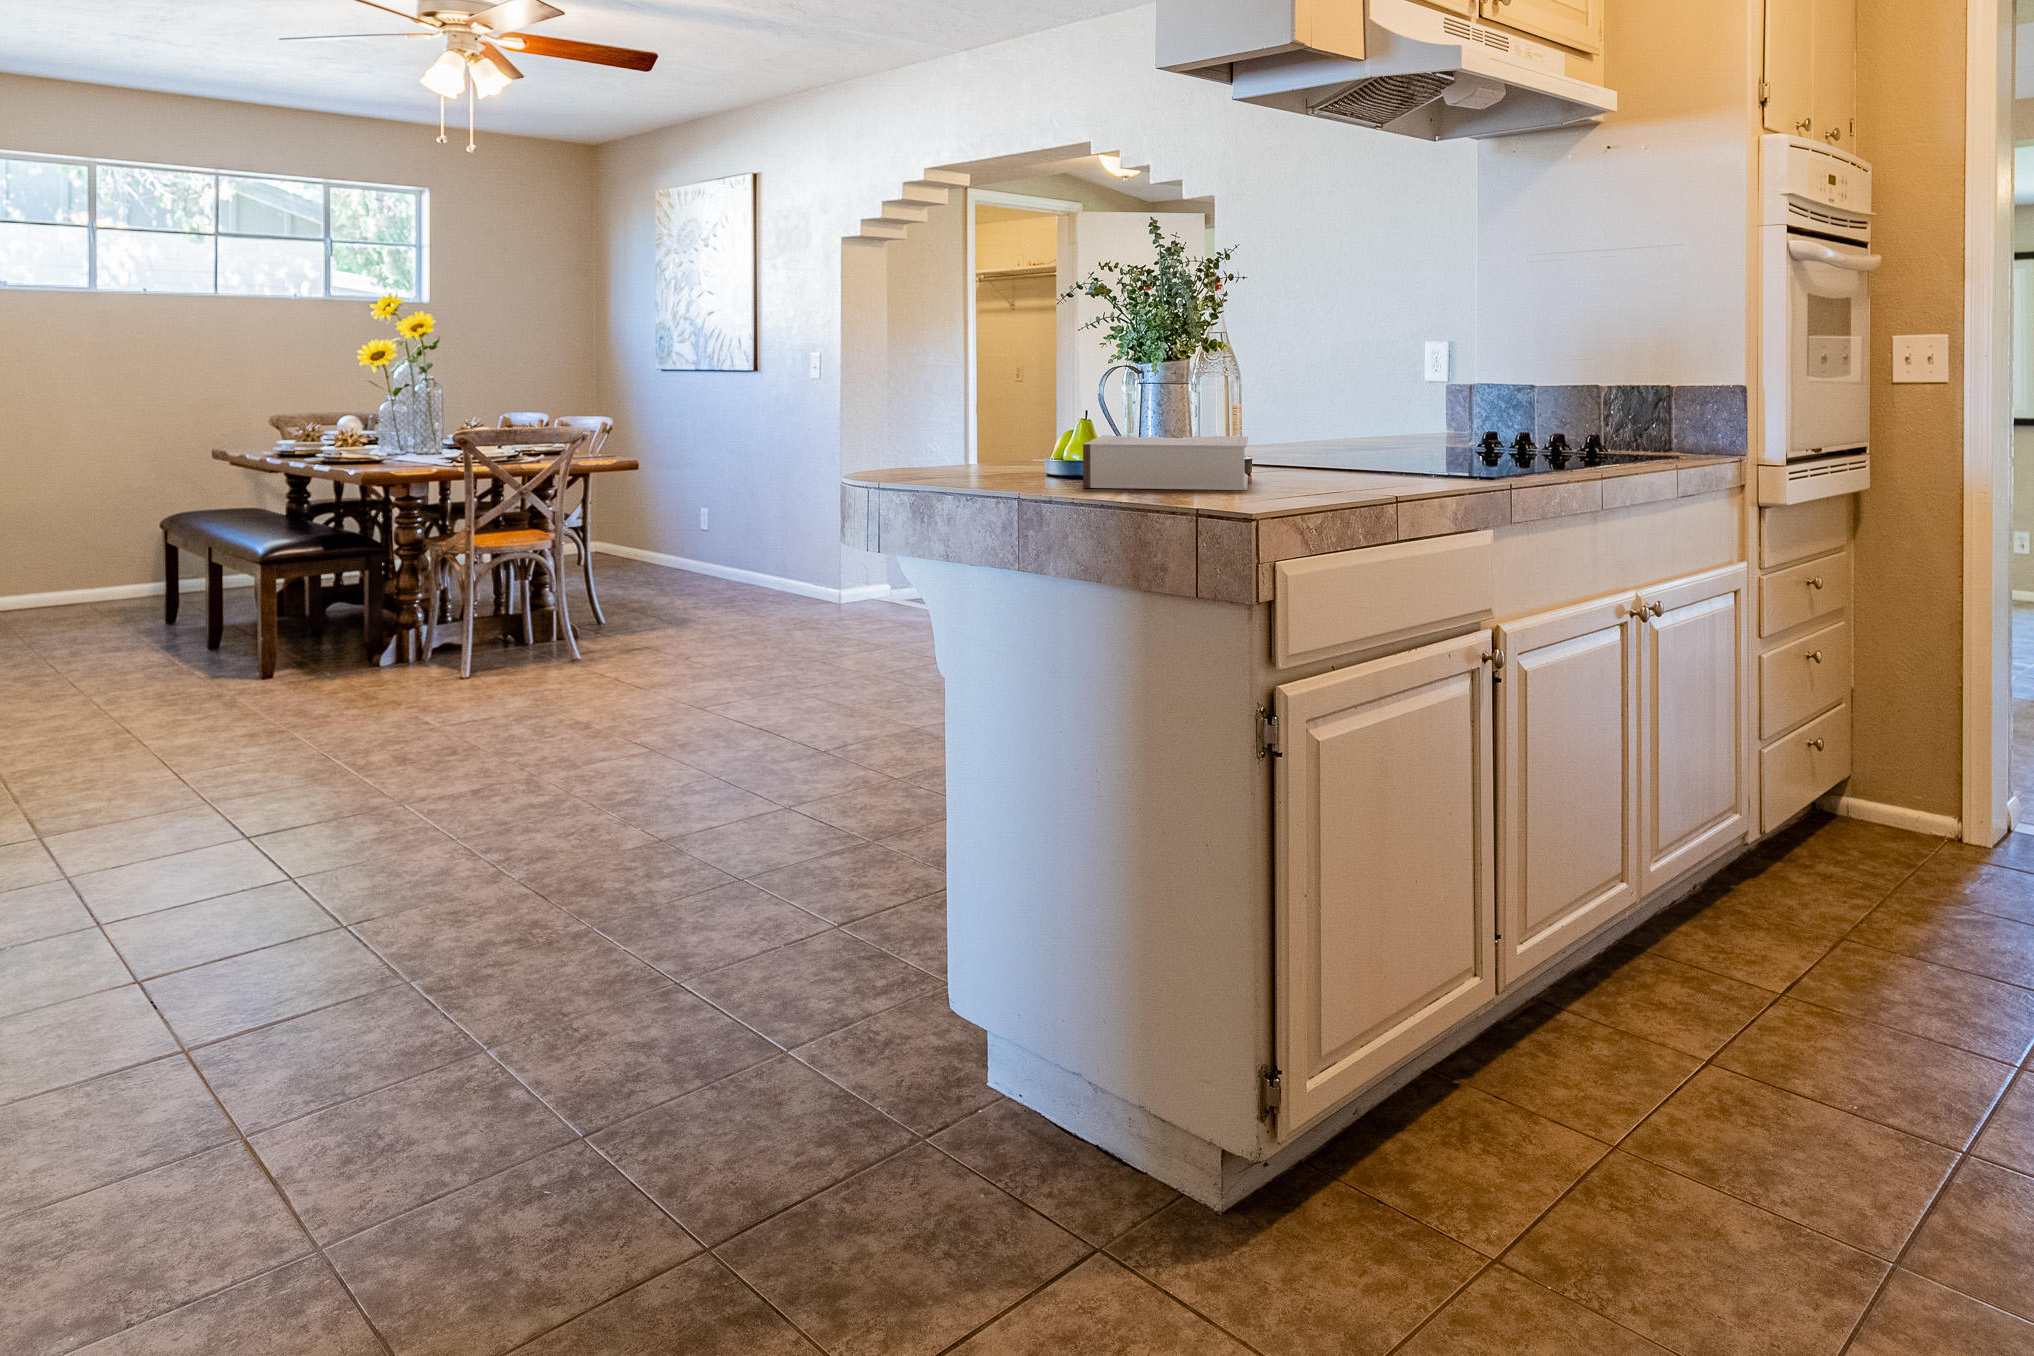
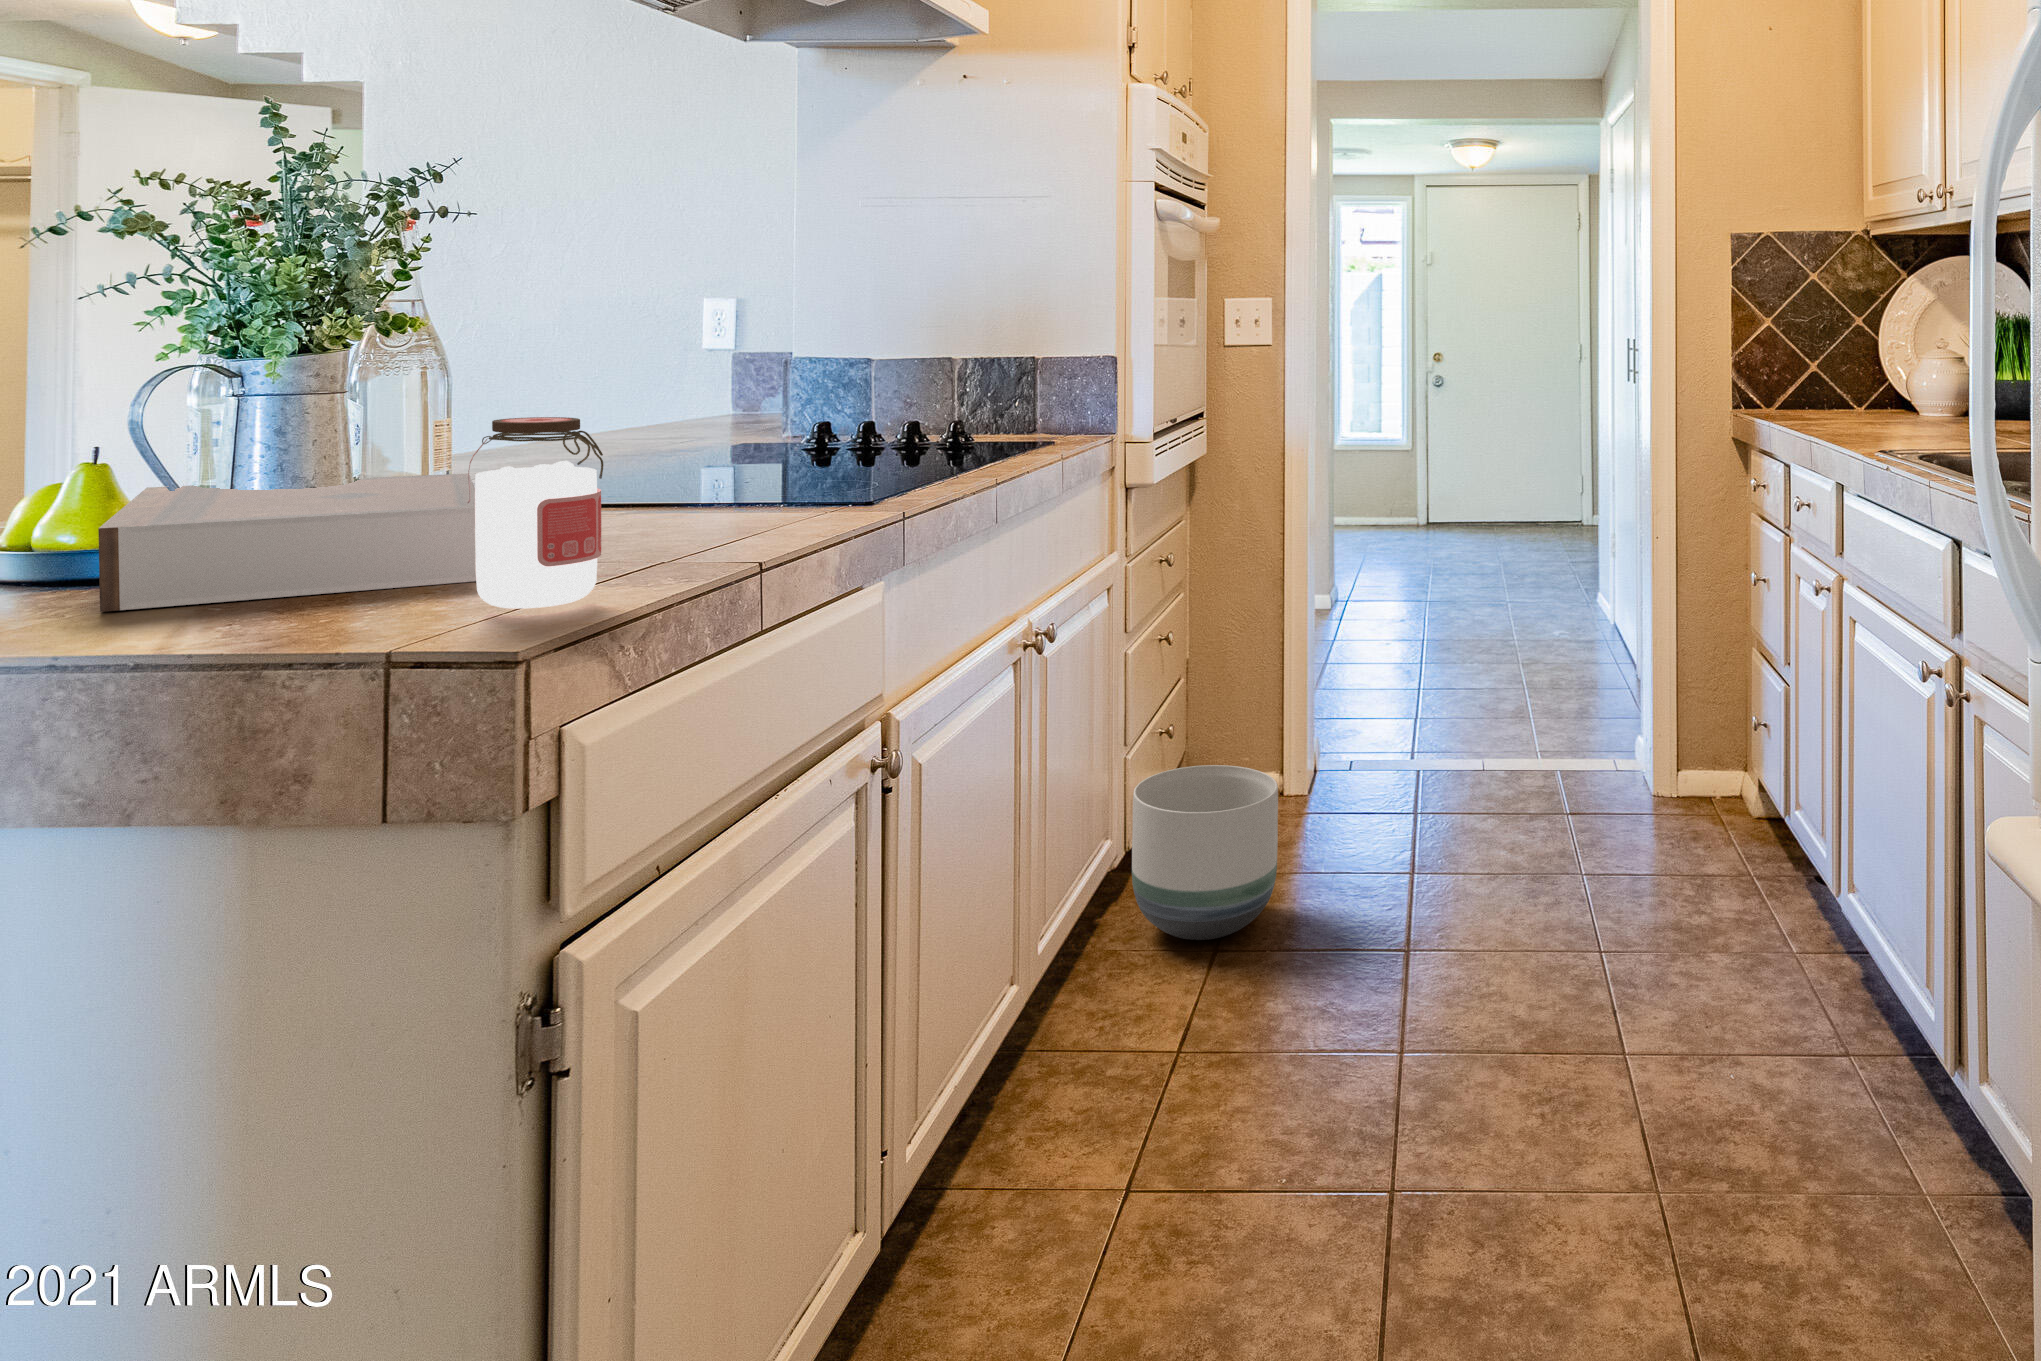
jar: none [1234,388,1303,499] -> present [468,417,603,609]
planter: none [1765,774,1924,942] -> present [1132,765,1278,940]

